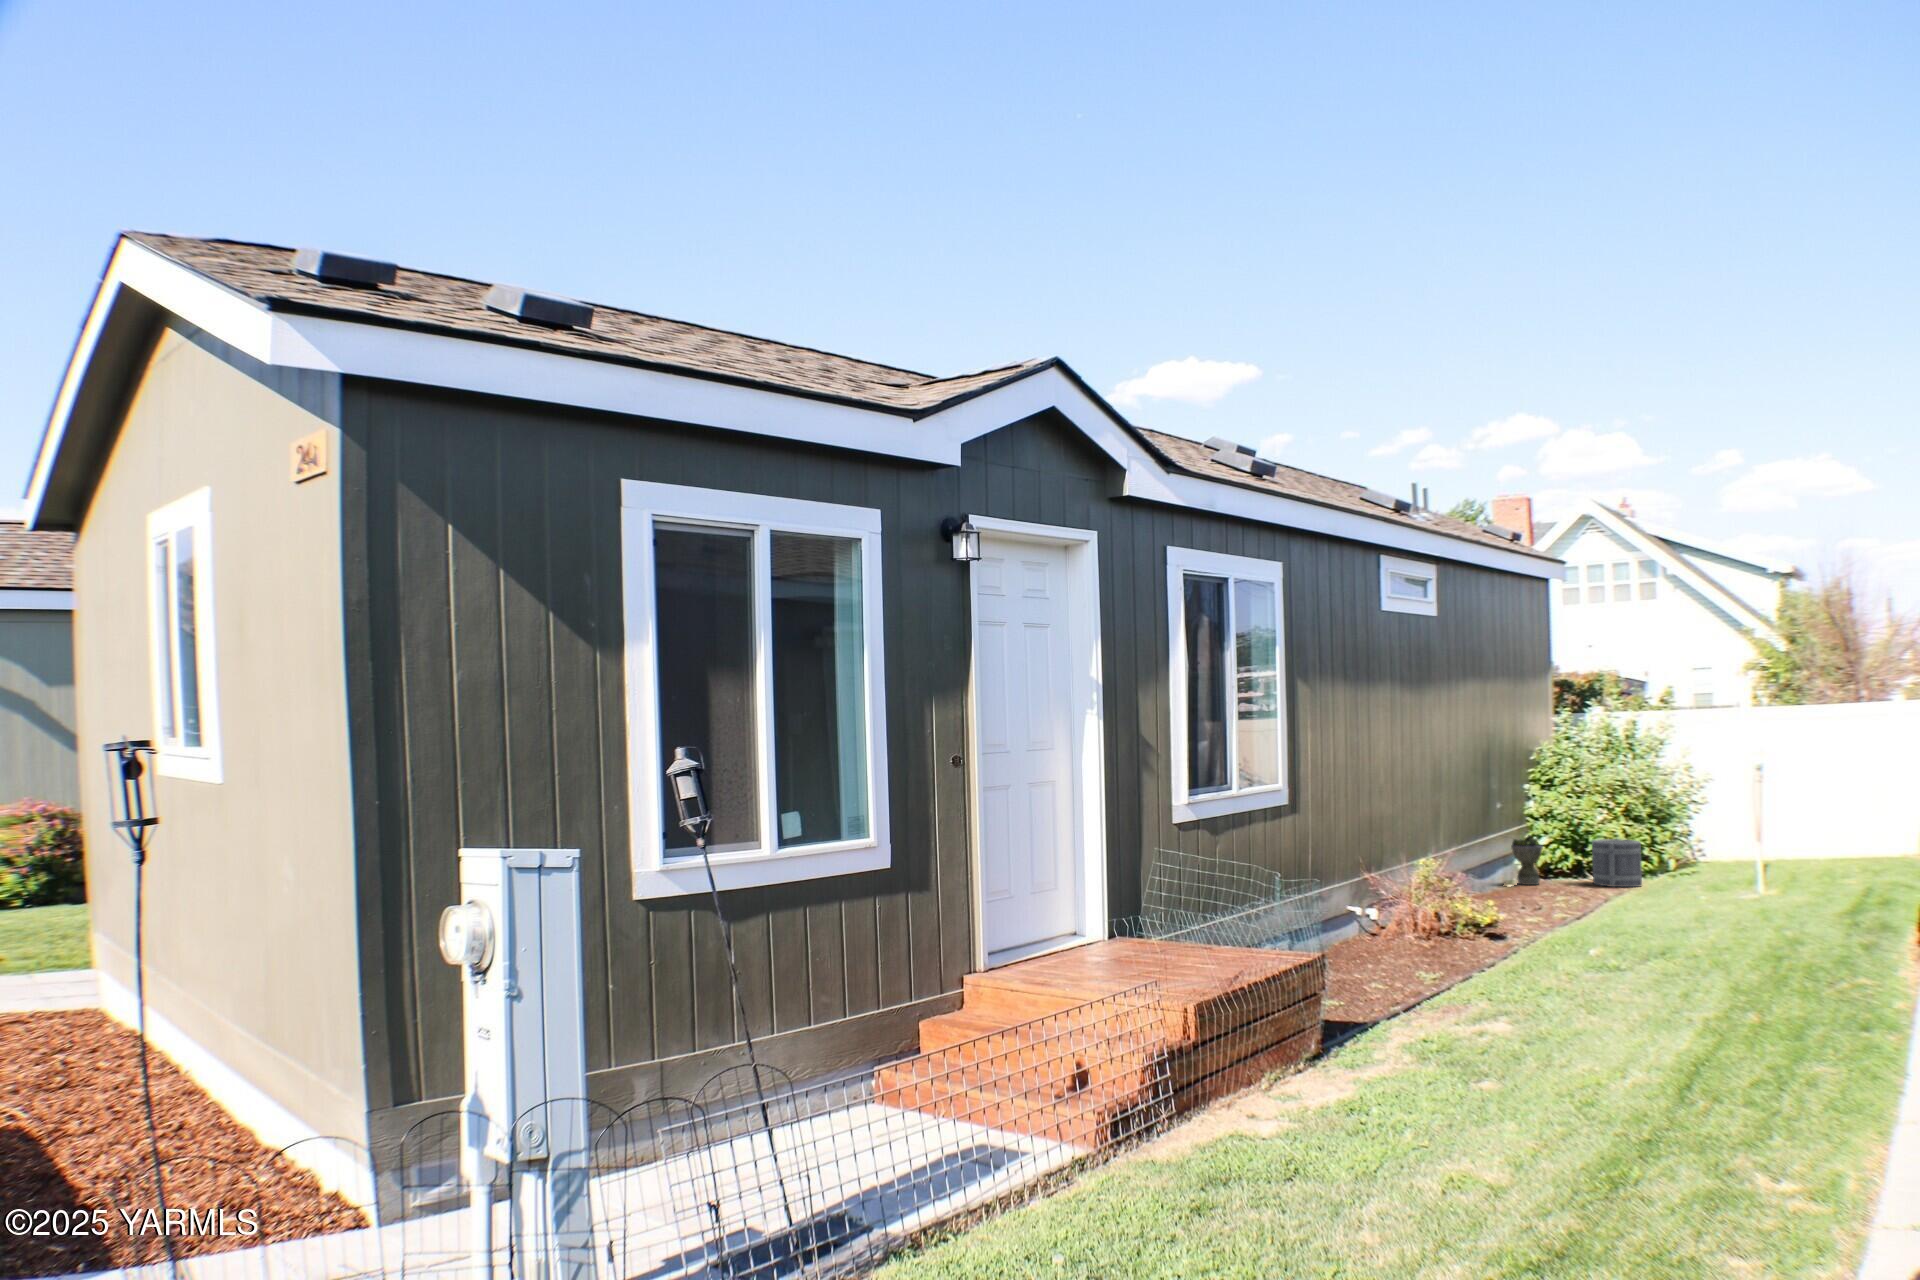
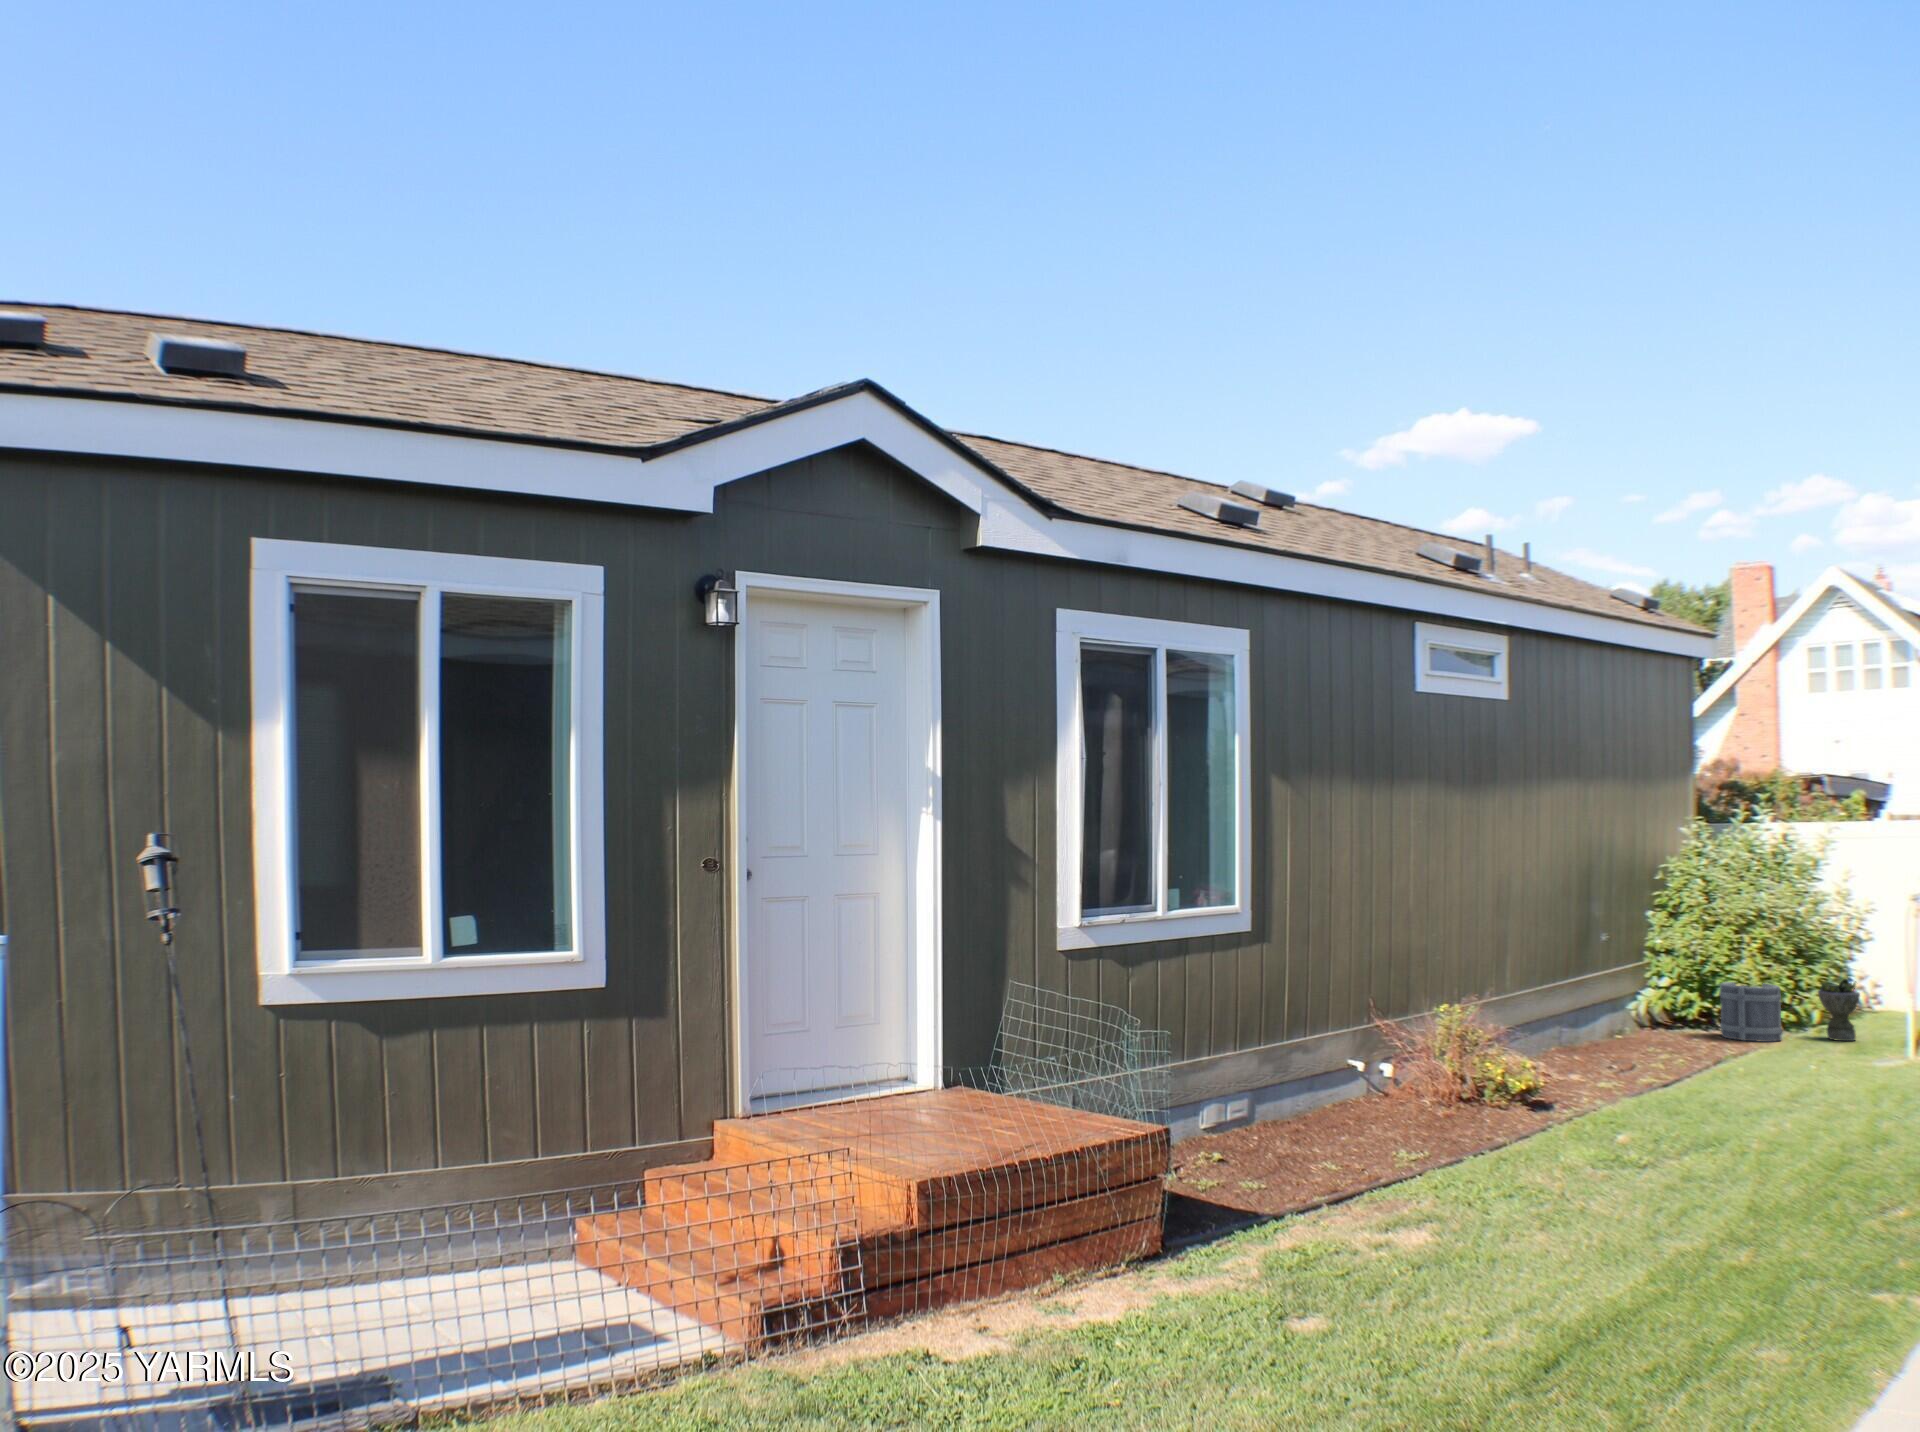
planter: present [1511,835,1543,885] -> present [1818,979,1860,1041]

